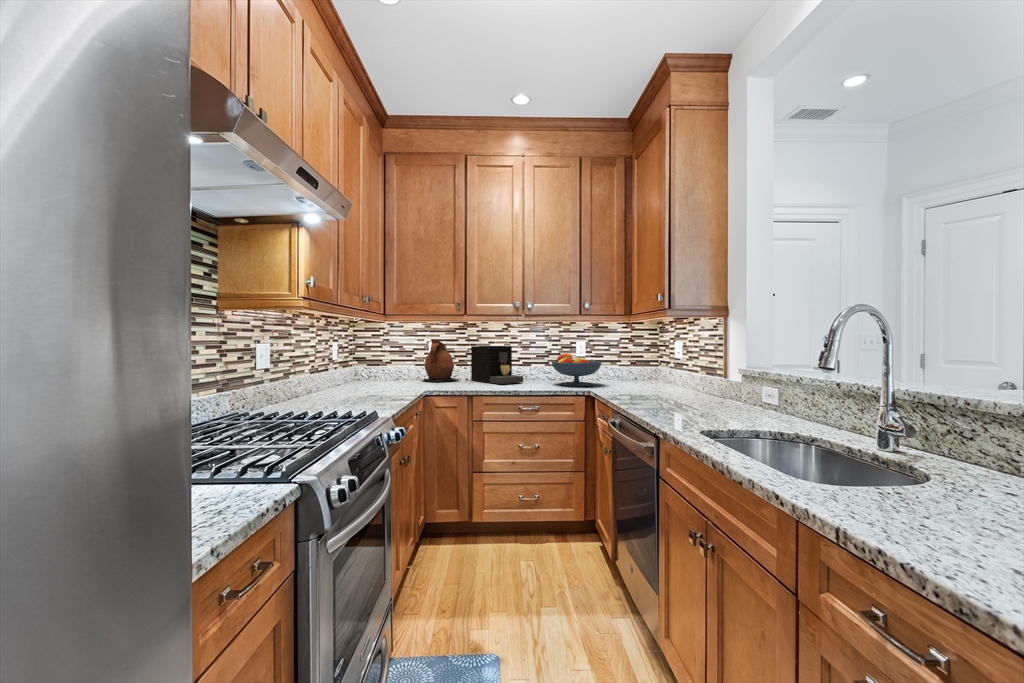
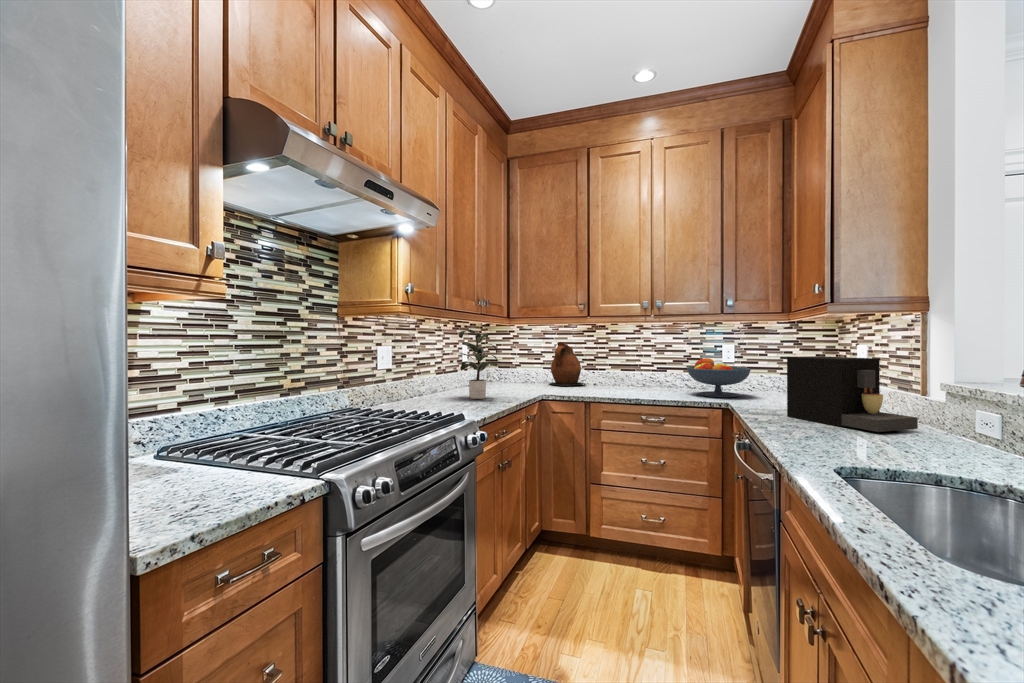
potted plant: none [337,326,403,397] -> present [459,329,499,399]
coffee maker: present [471,346,523,384] -> present [787,356,918,432]

